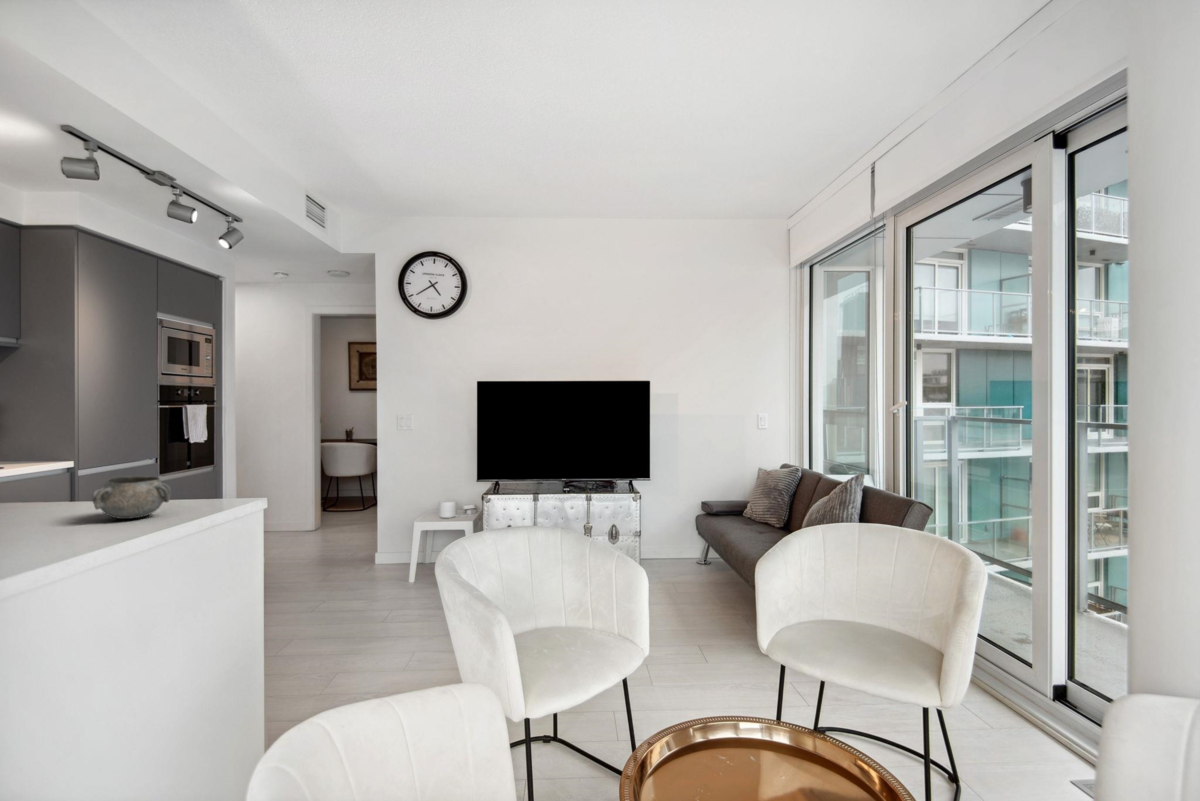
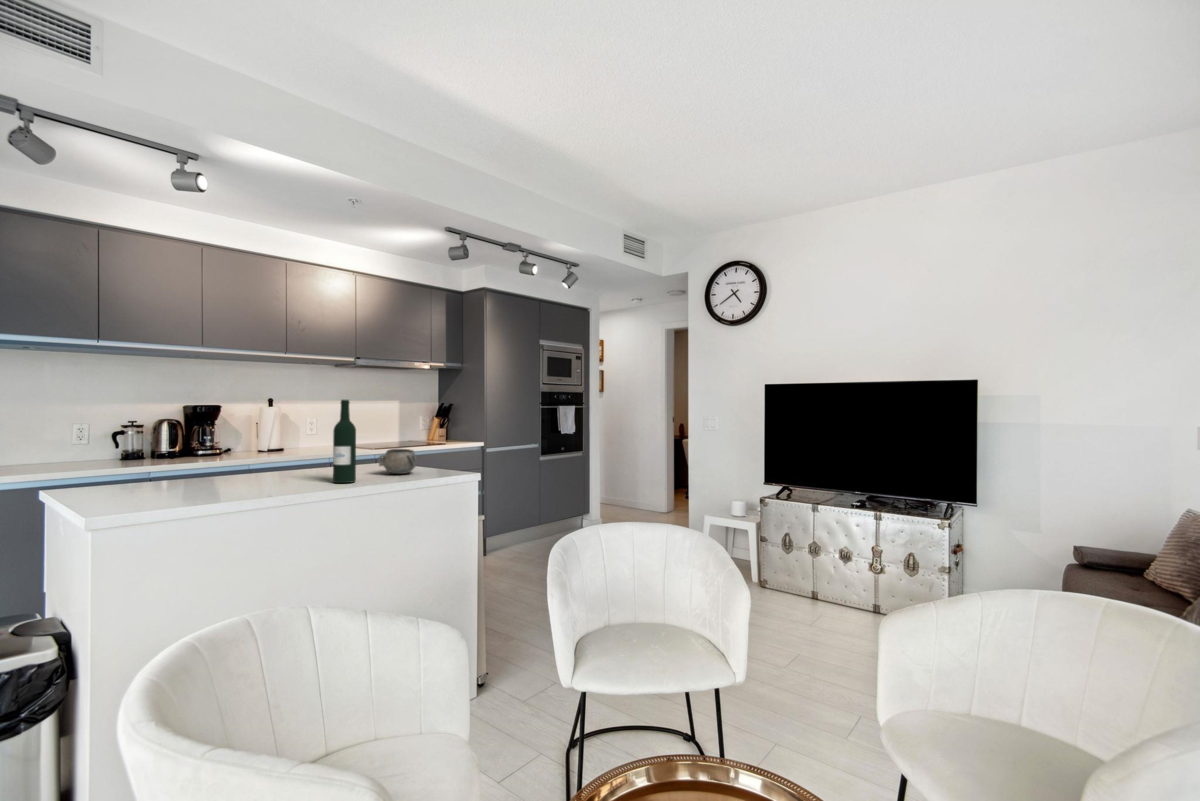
wine bottle: none [36,396,88,549] -> present [333,400,356,483]

